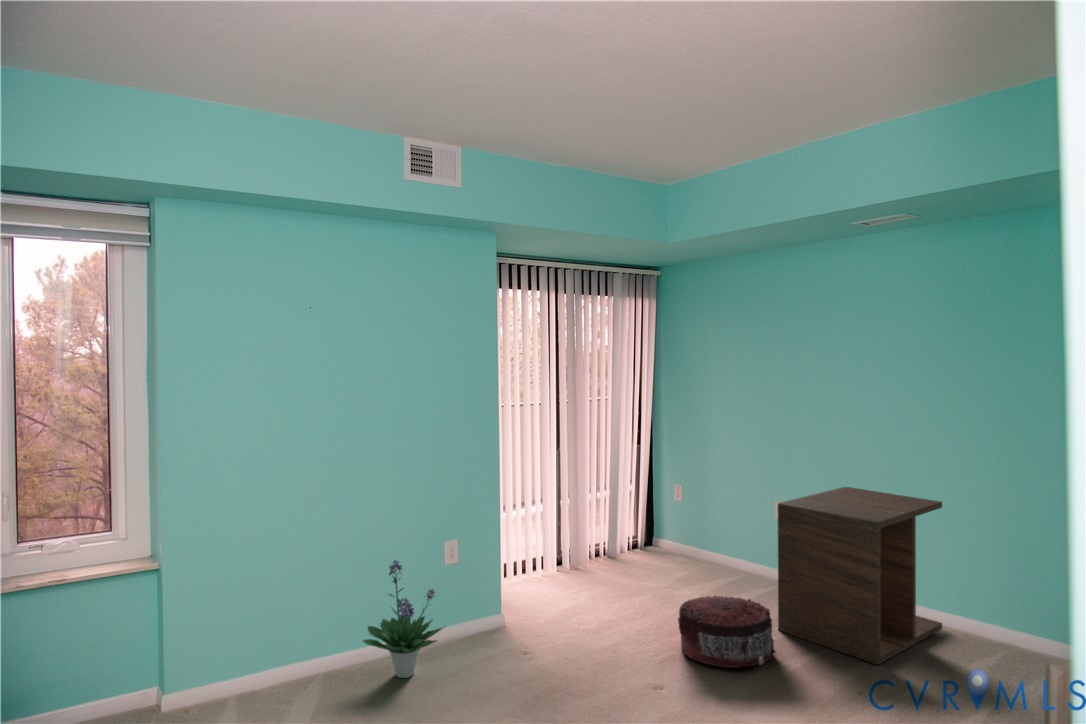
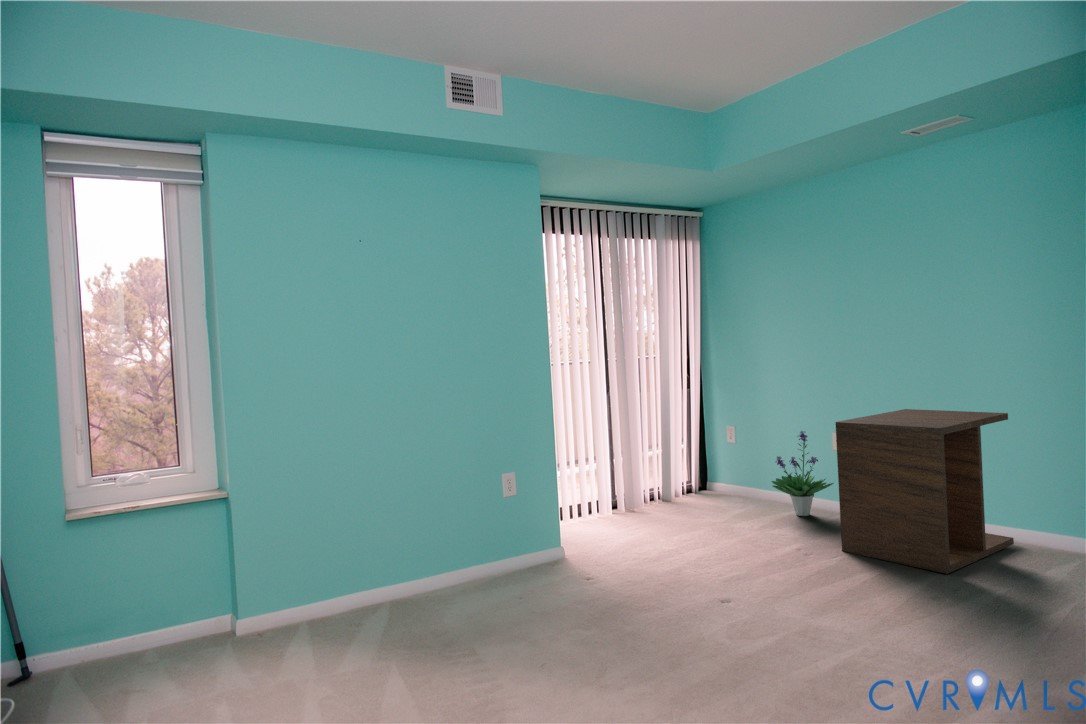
potted plant: present [363,560,443,678] -> present [772,431,834,516]
pouf: present [678,595,776,668] -> none [738,516,841,580]

